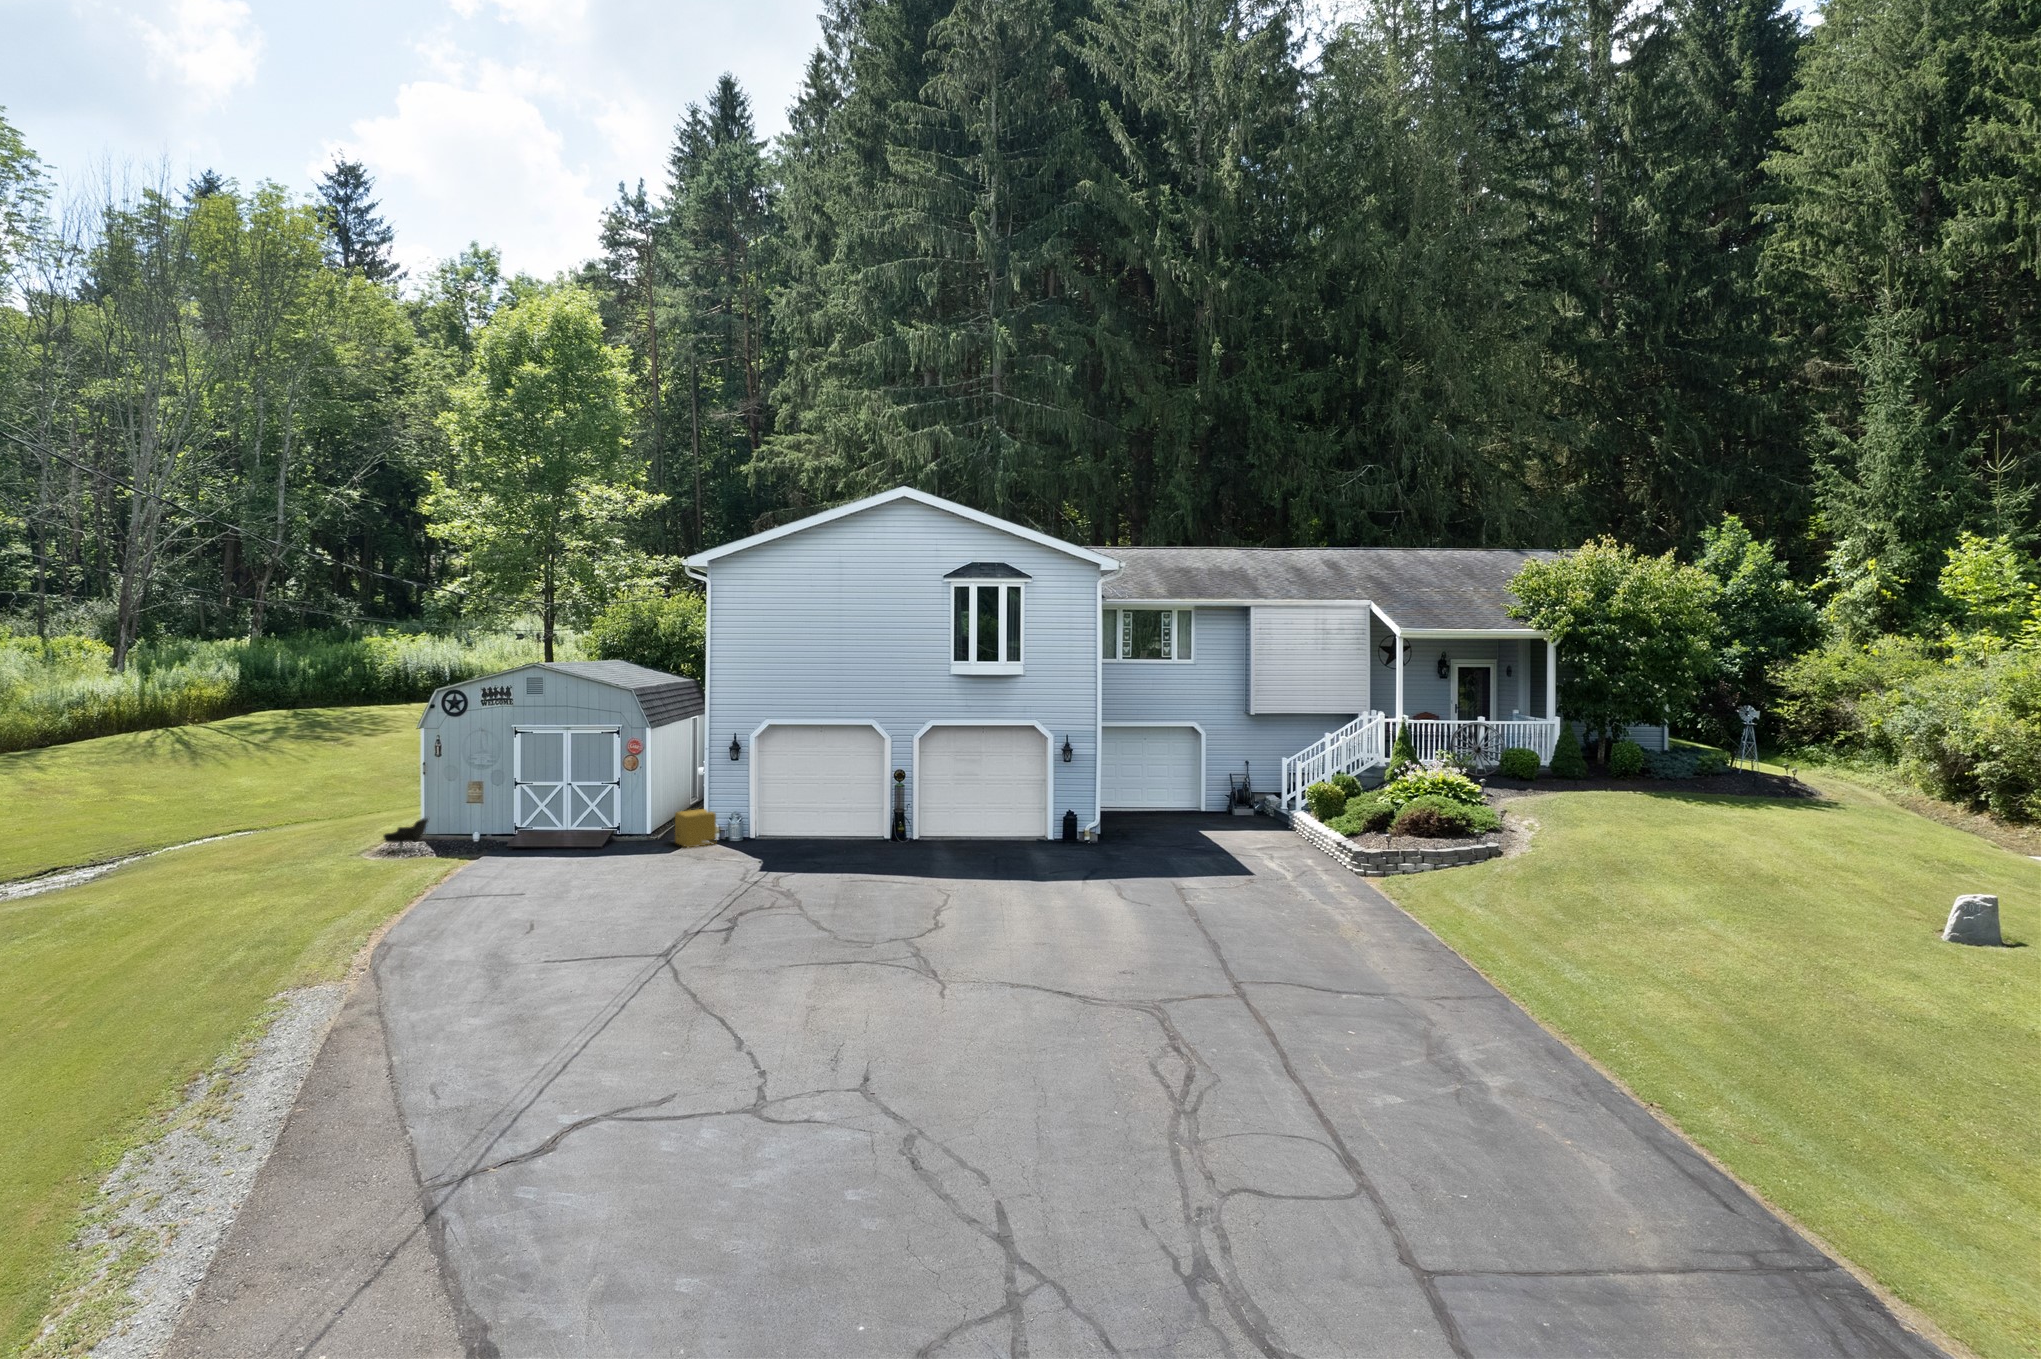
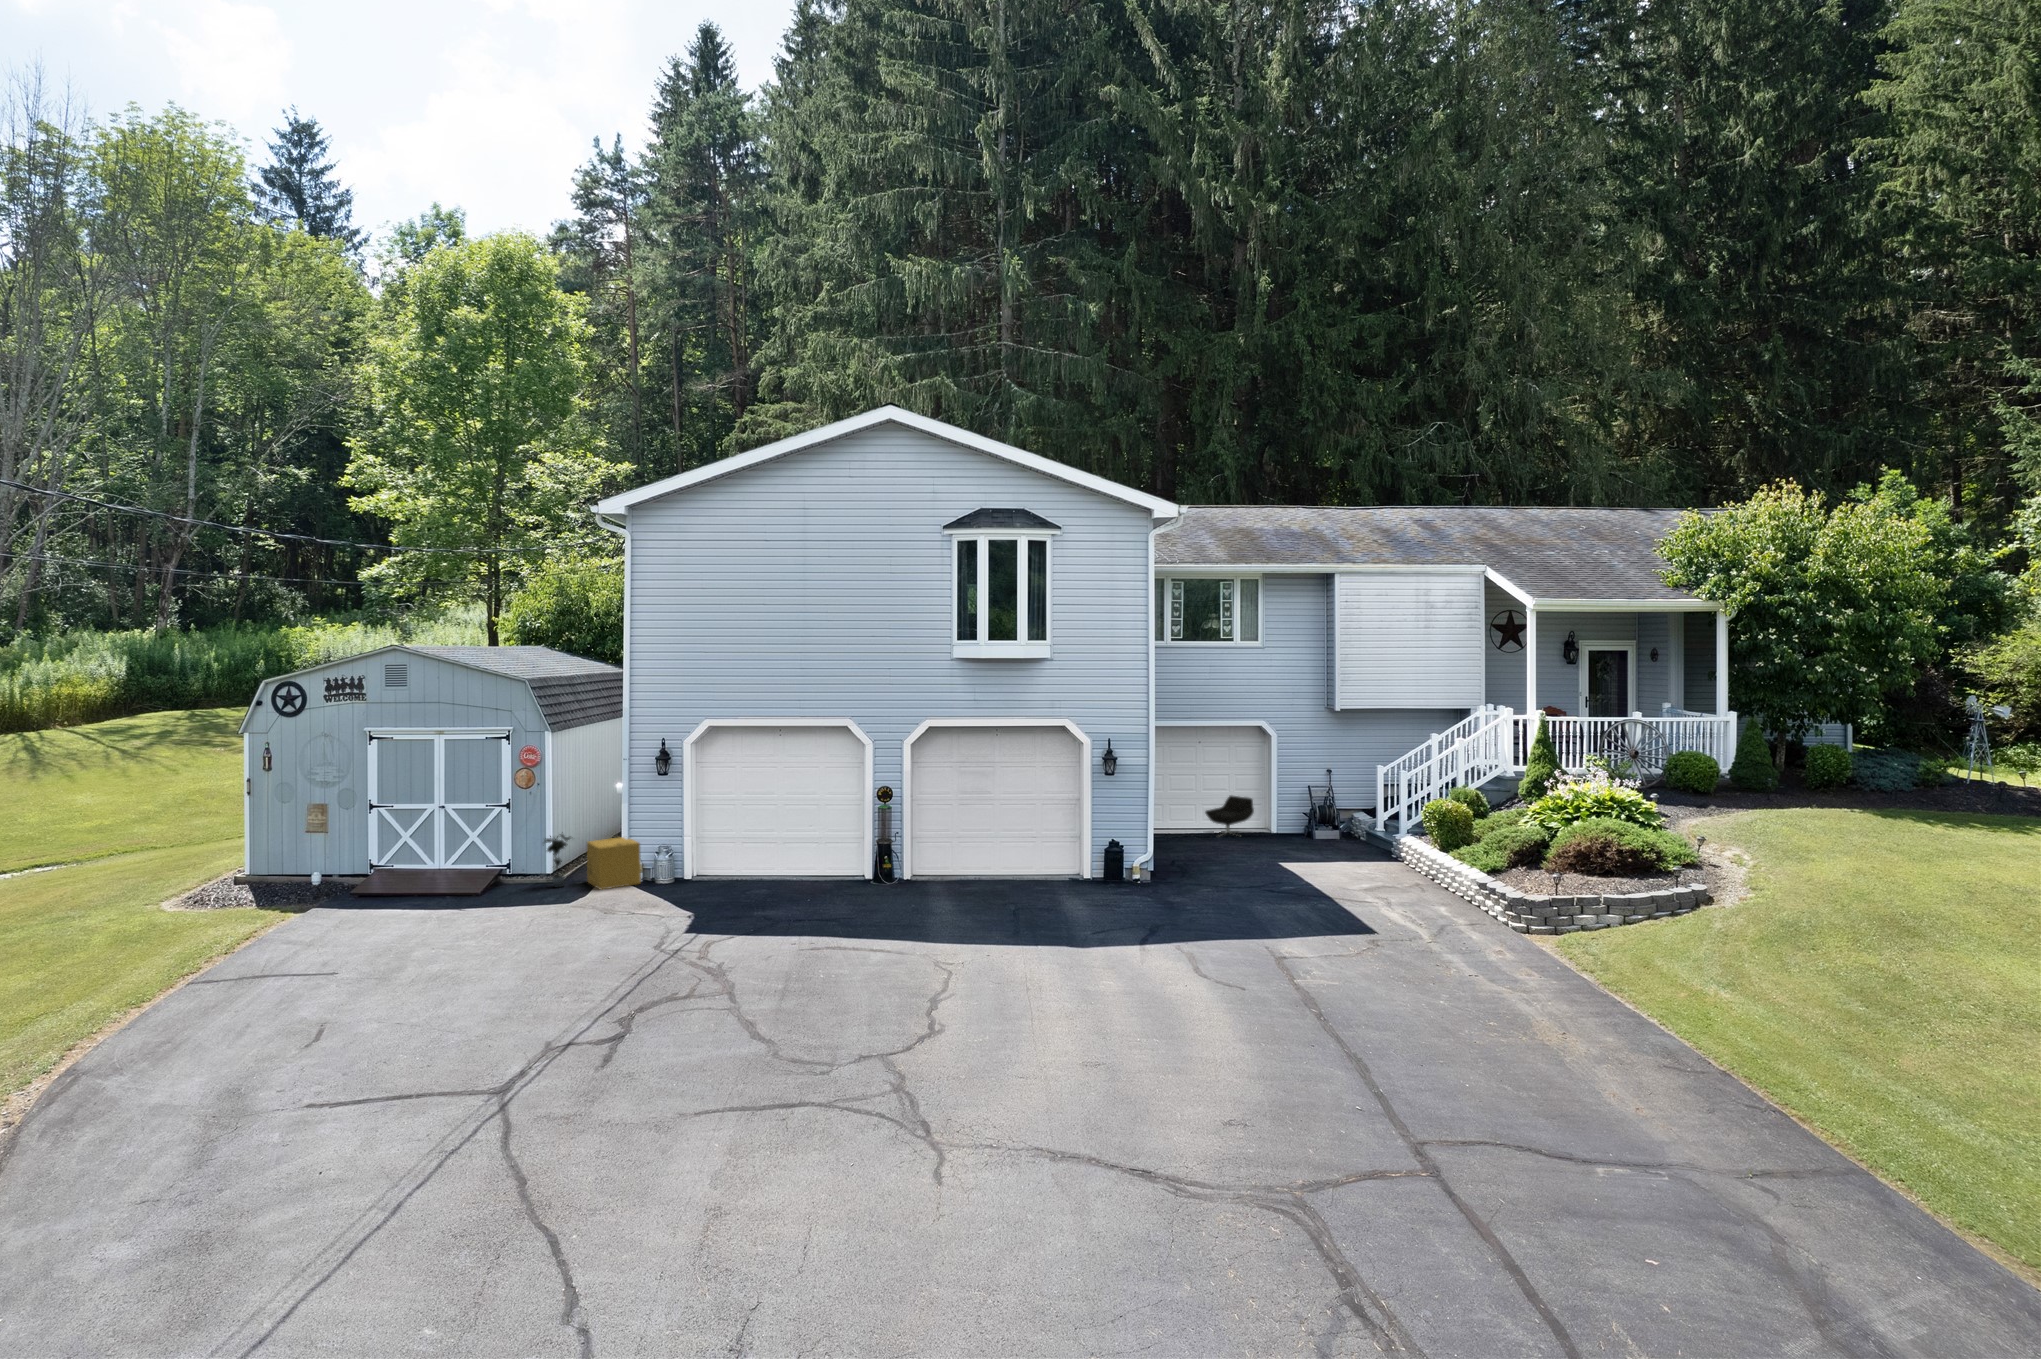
potted plant: none [644,804,666,846] -> present [545,834,570,887]
lounge chair: present [384,818,428,851] -> present [1205,796,1254,833]

